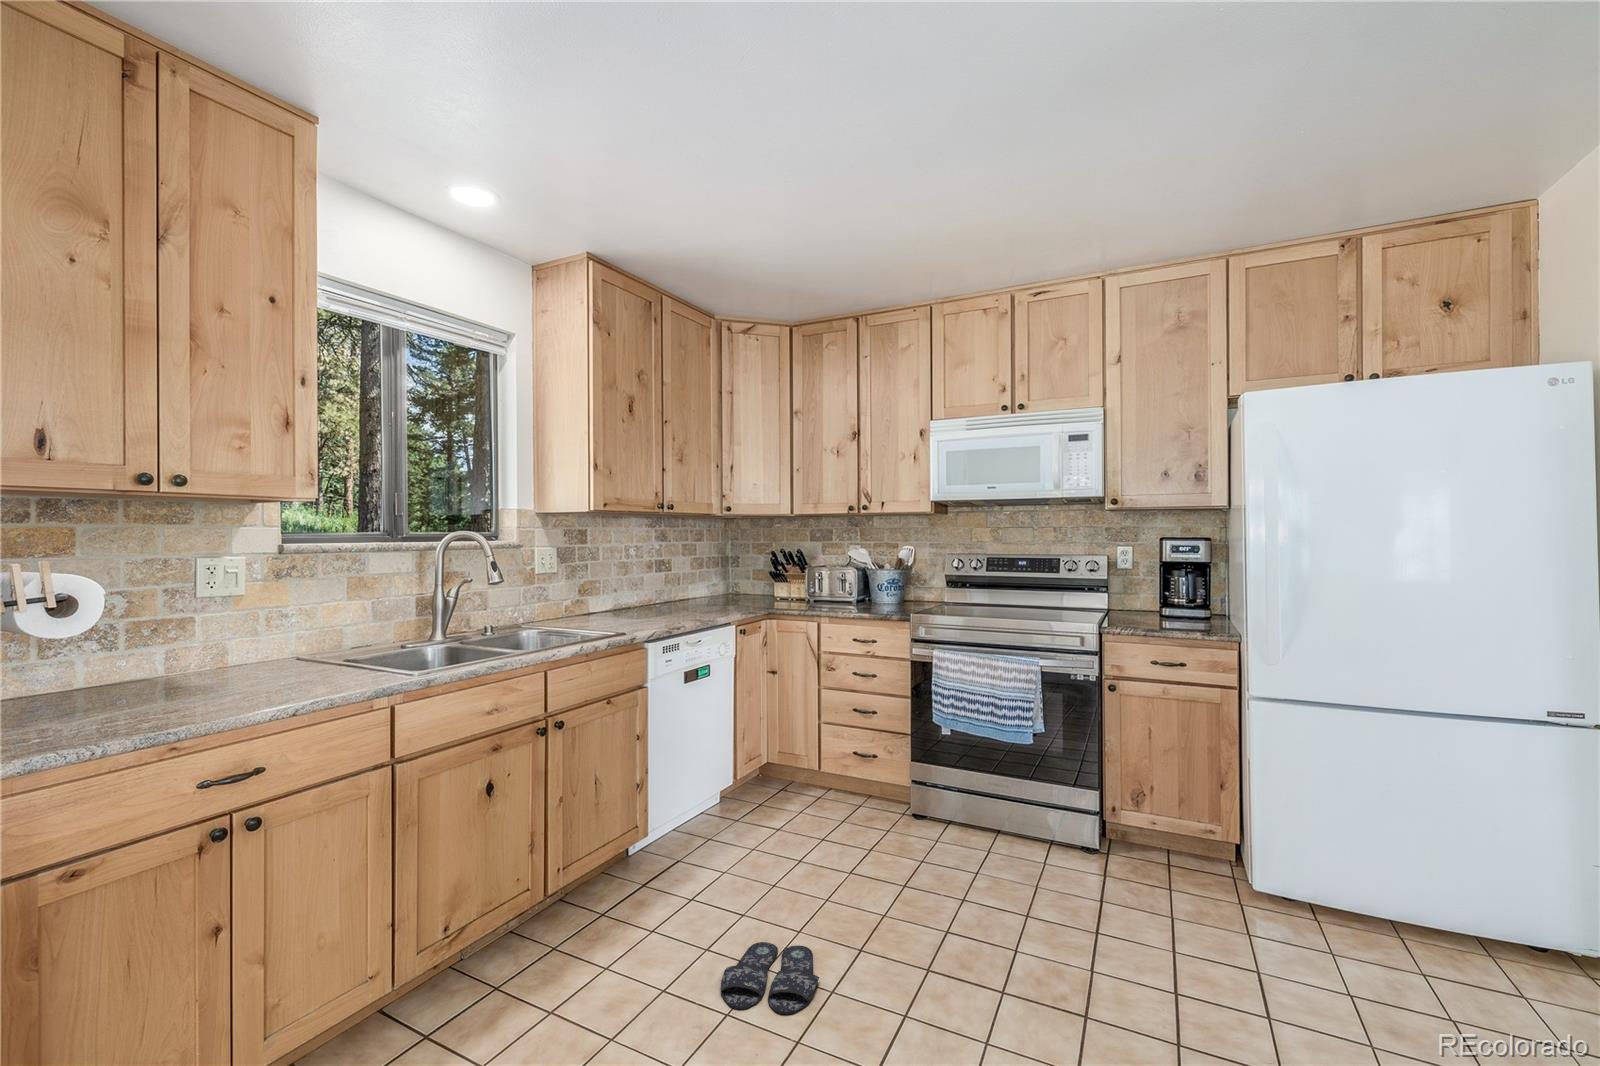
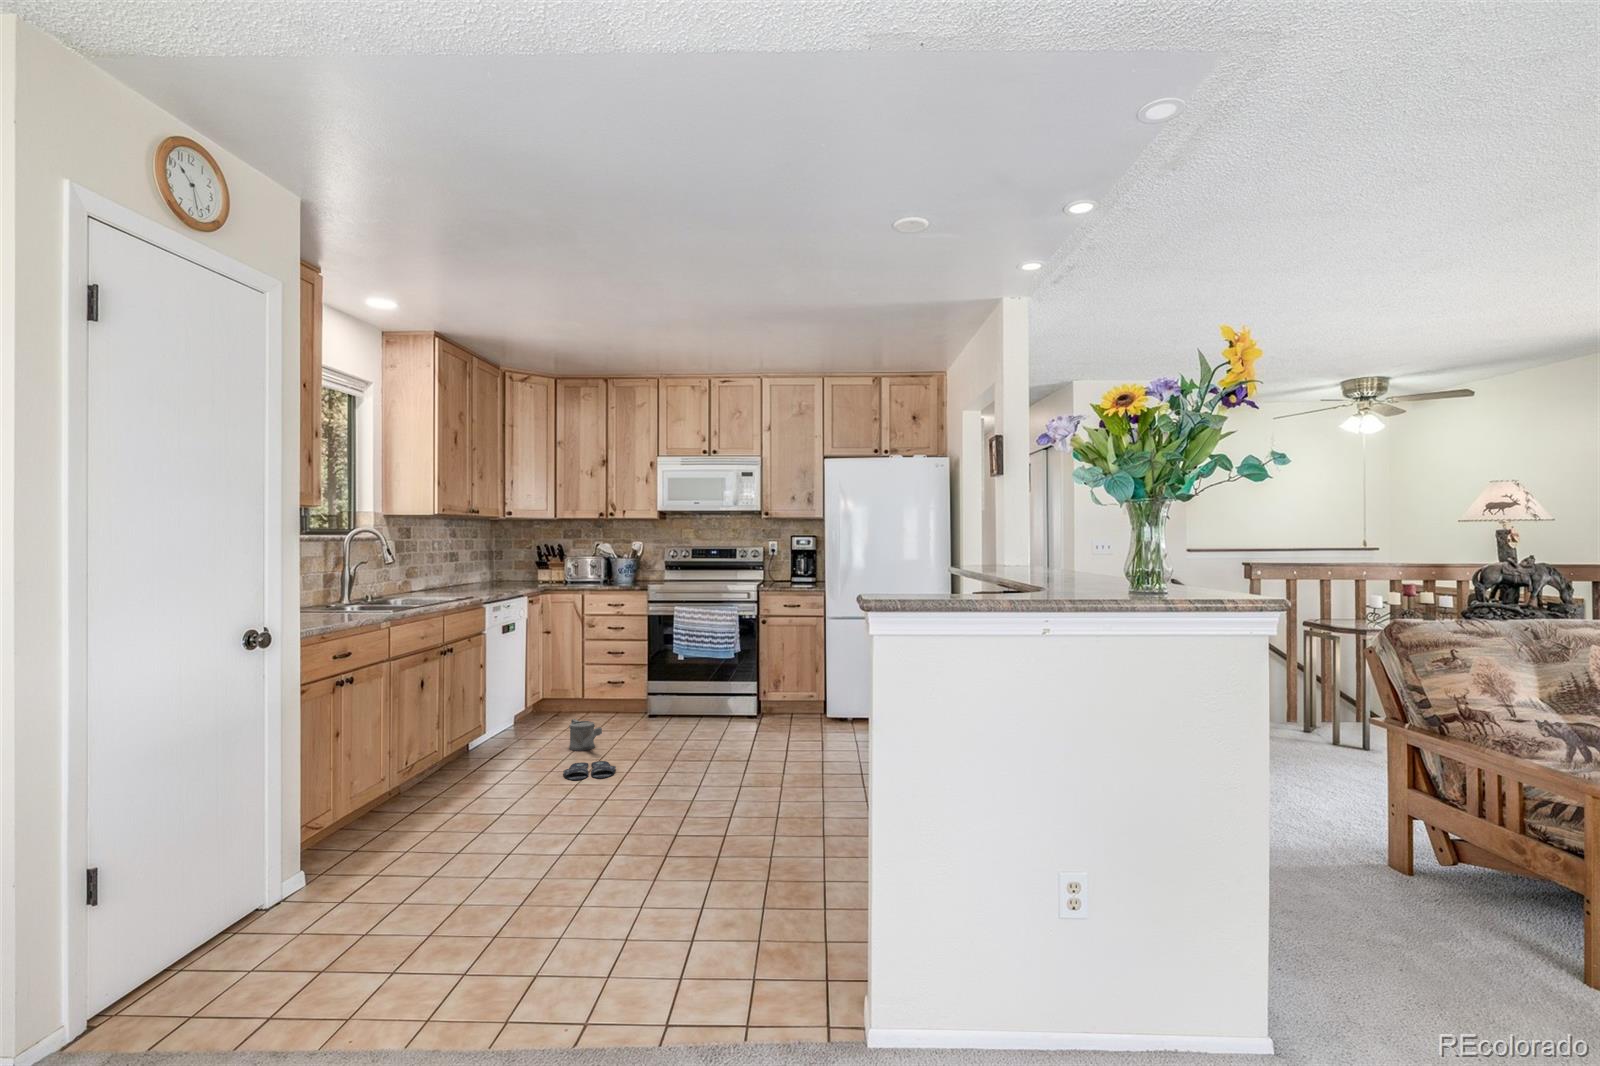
watering can: none [768,834,810,901] -> present [569,719,602,751]

